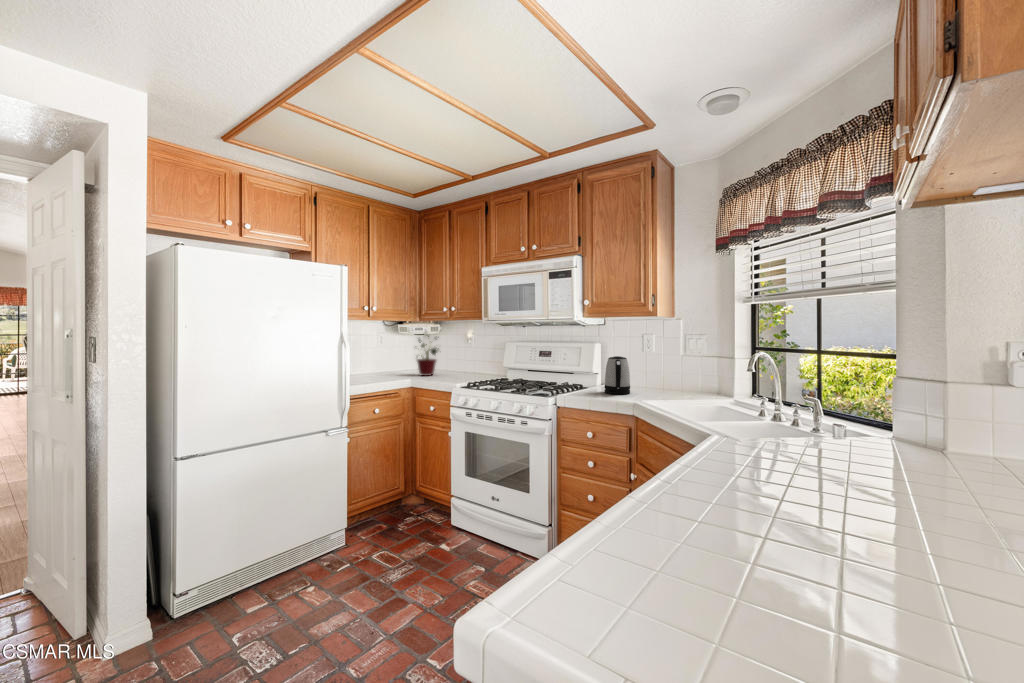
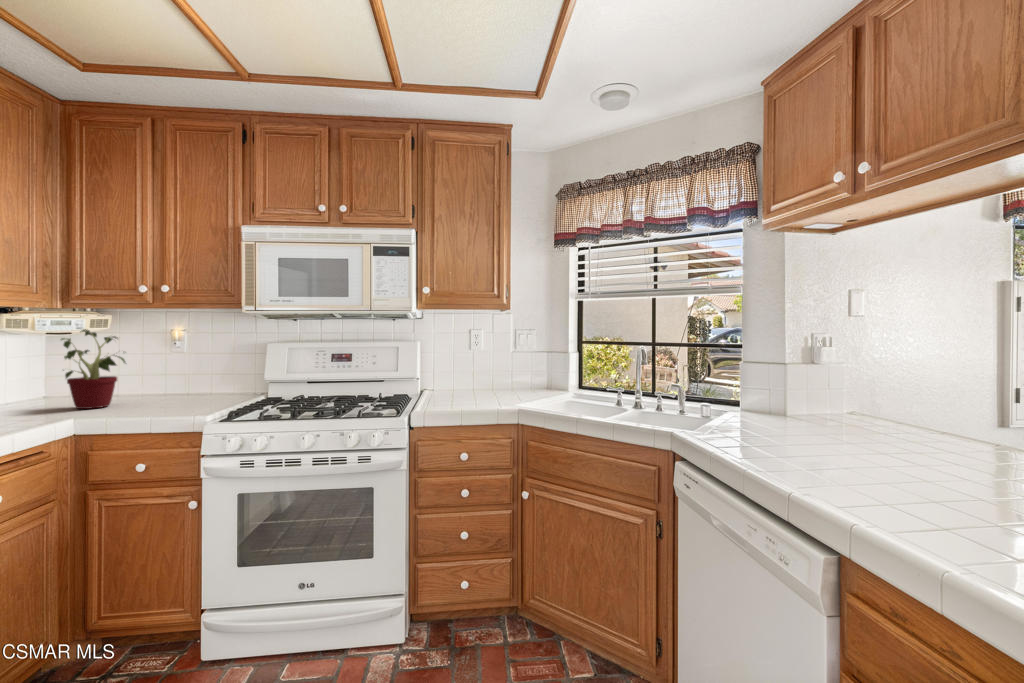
kettle: present [605,356,630,394] -> none [451,357,481,403]

